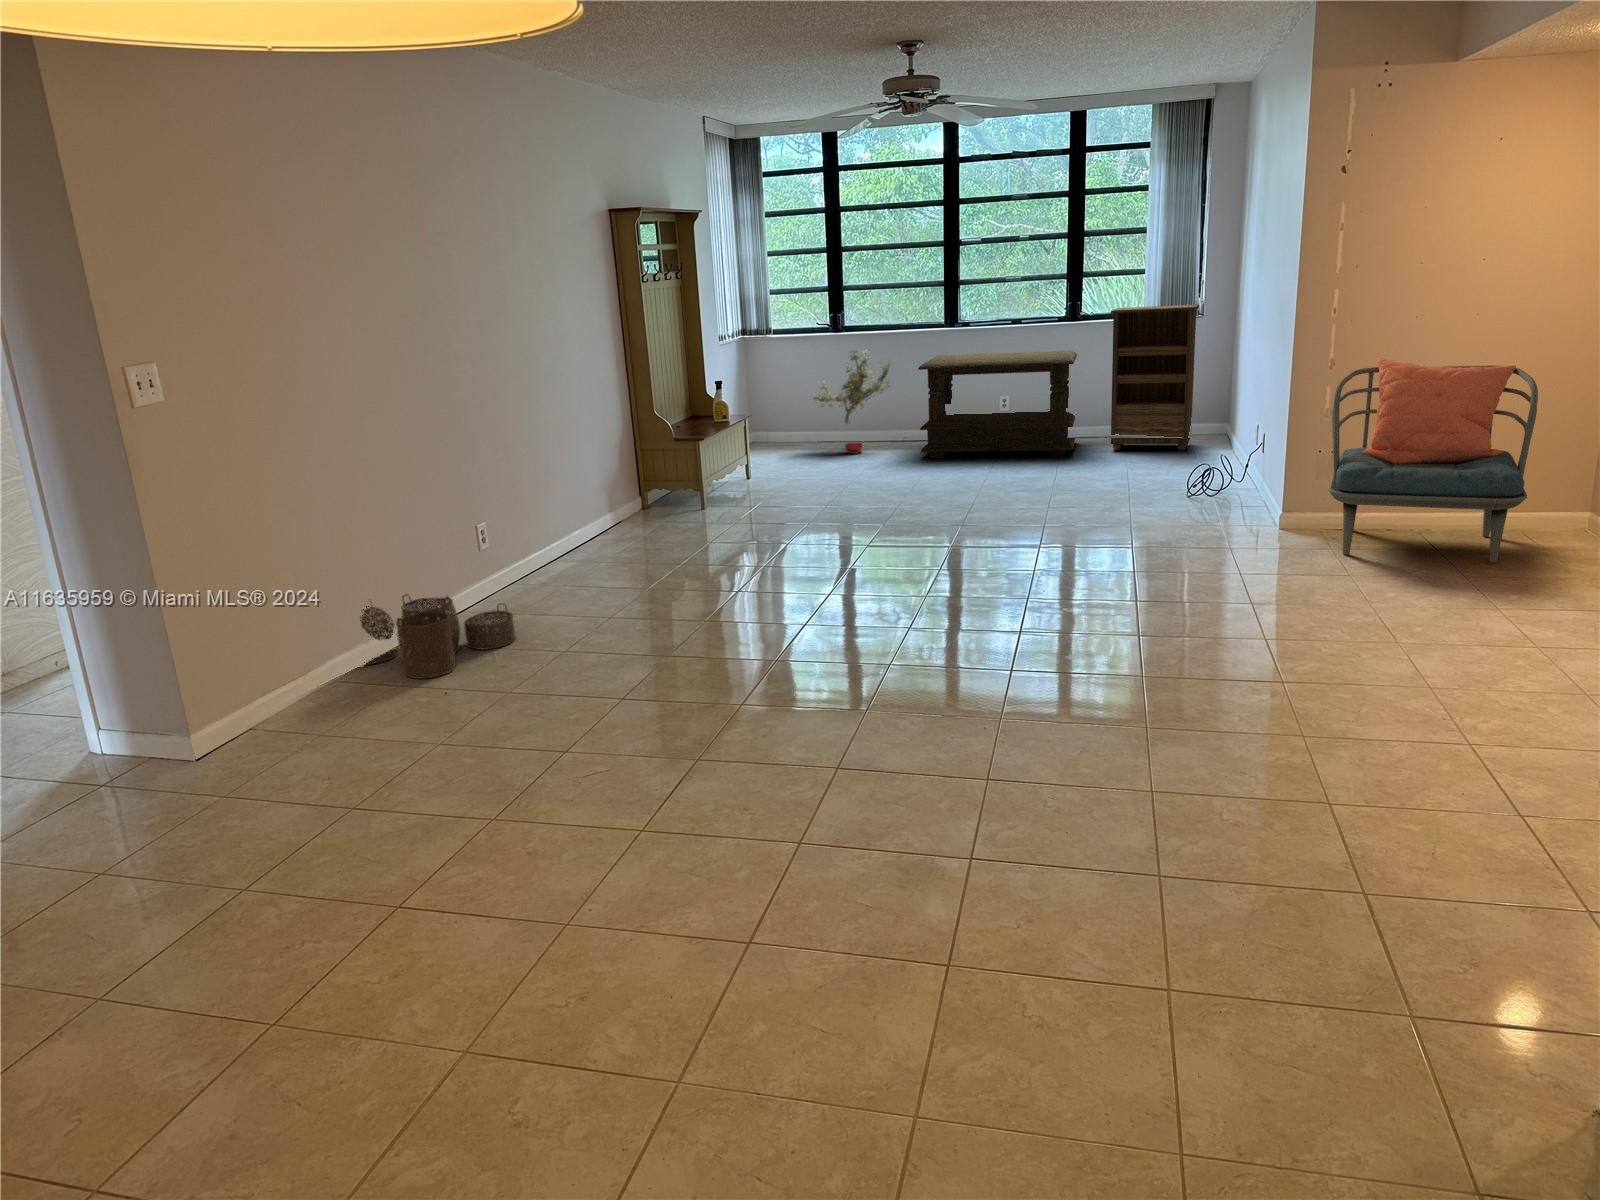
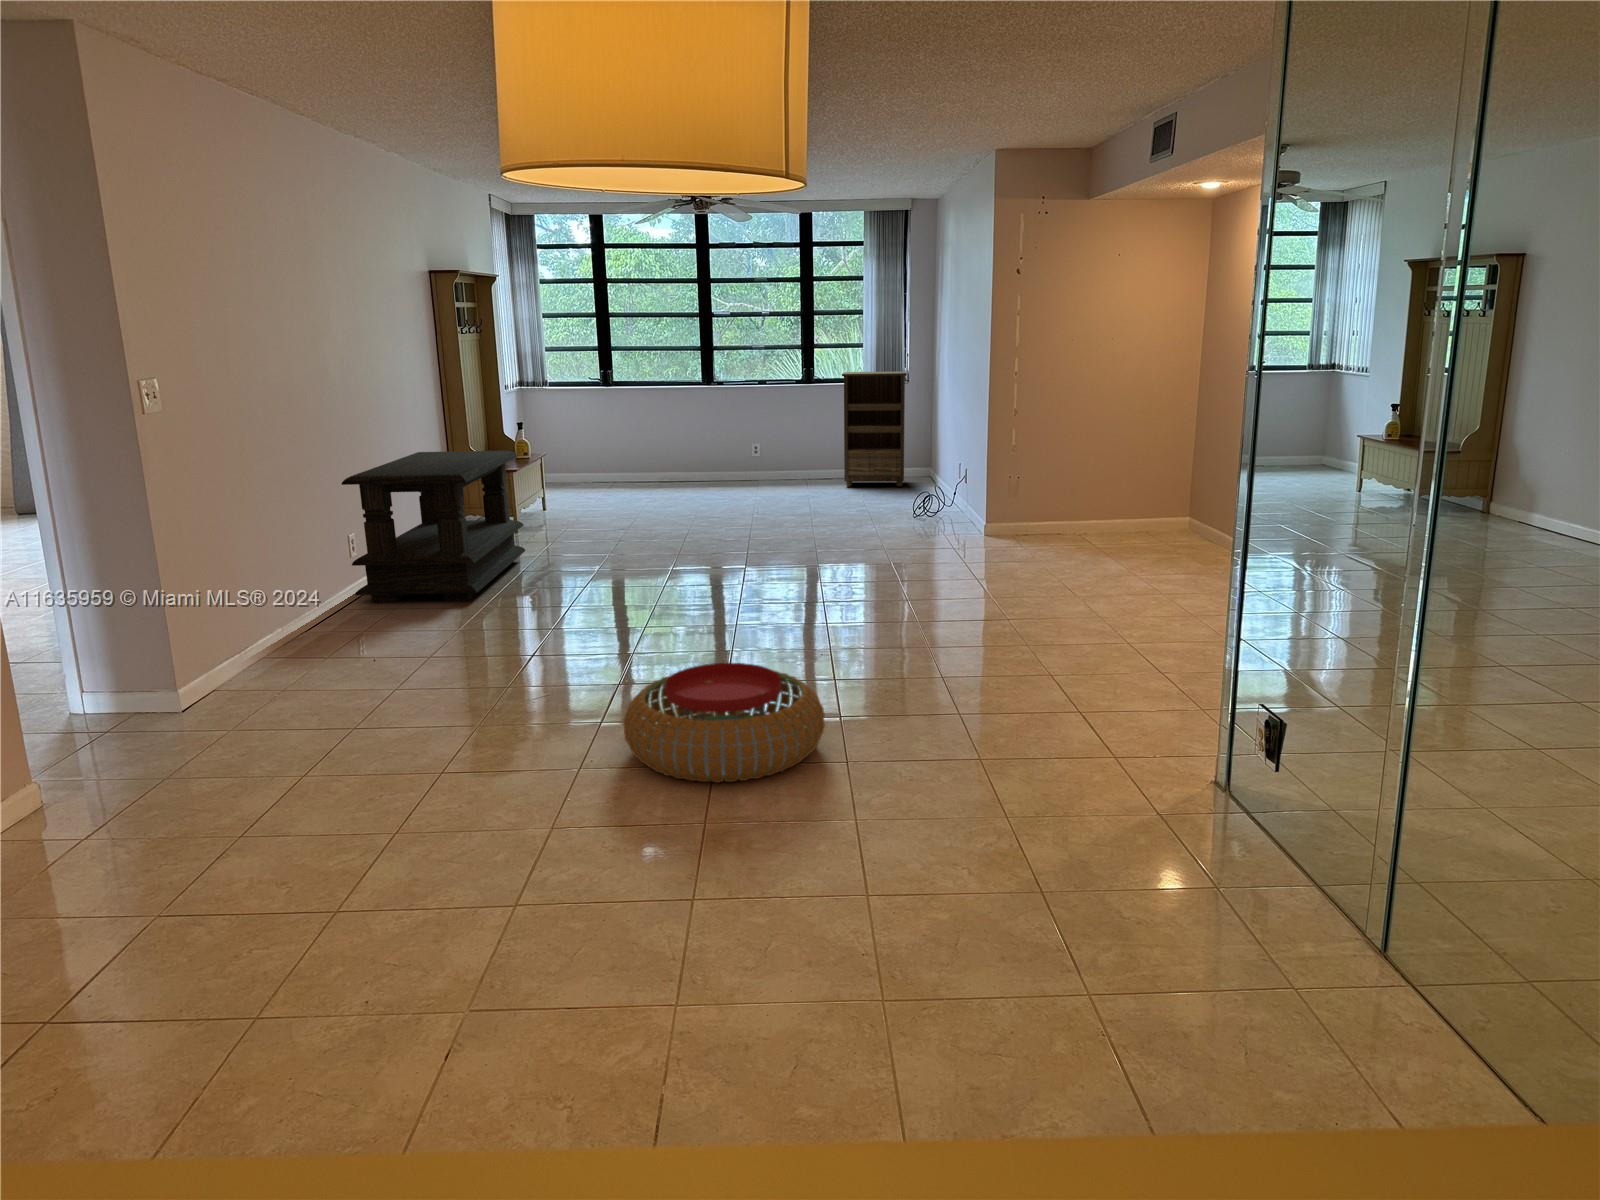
potted tree: present [814,350,890,454] -> none [588,400,662,491]
coffee table: present [918,351,1077,458] -> present [342,451,526,602]
armchair: present [1329,358,1538,563] -> none [1030,413,1159,555]
woven basket: present [360,594,516,679] -> none [276,596,436,665]
pouf: none [571,737,861,933] -> present [624,663,825,783]

